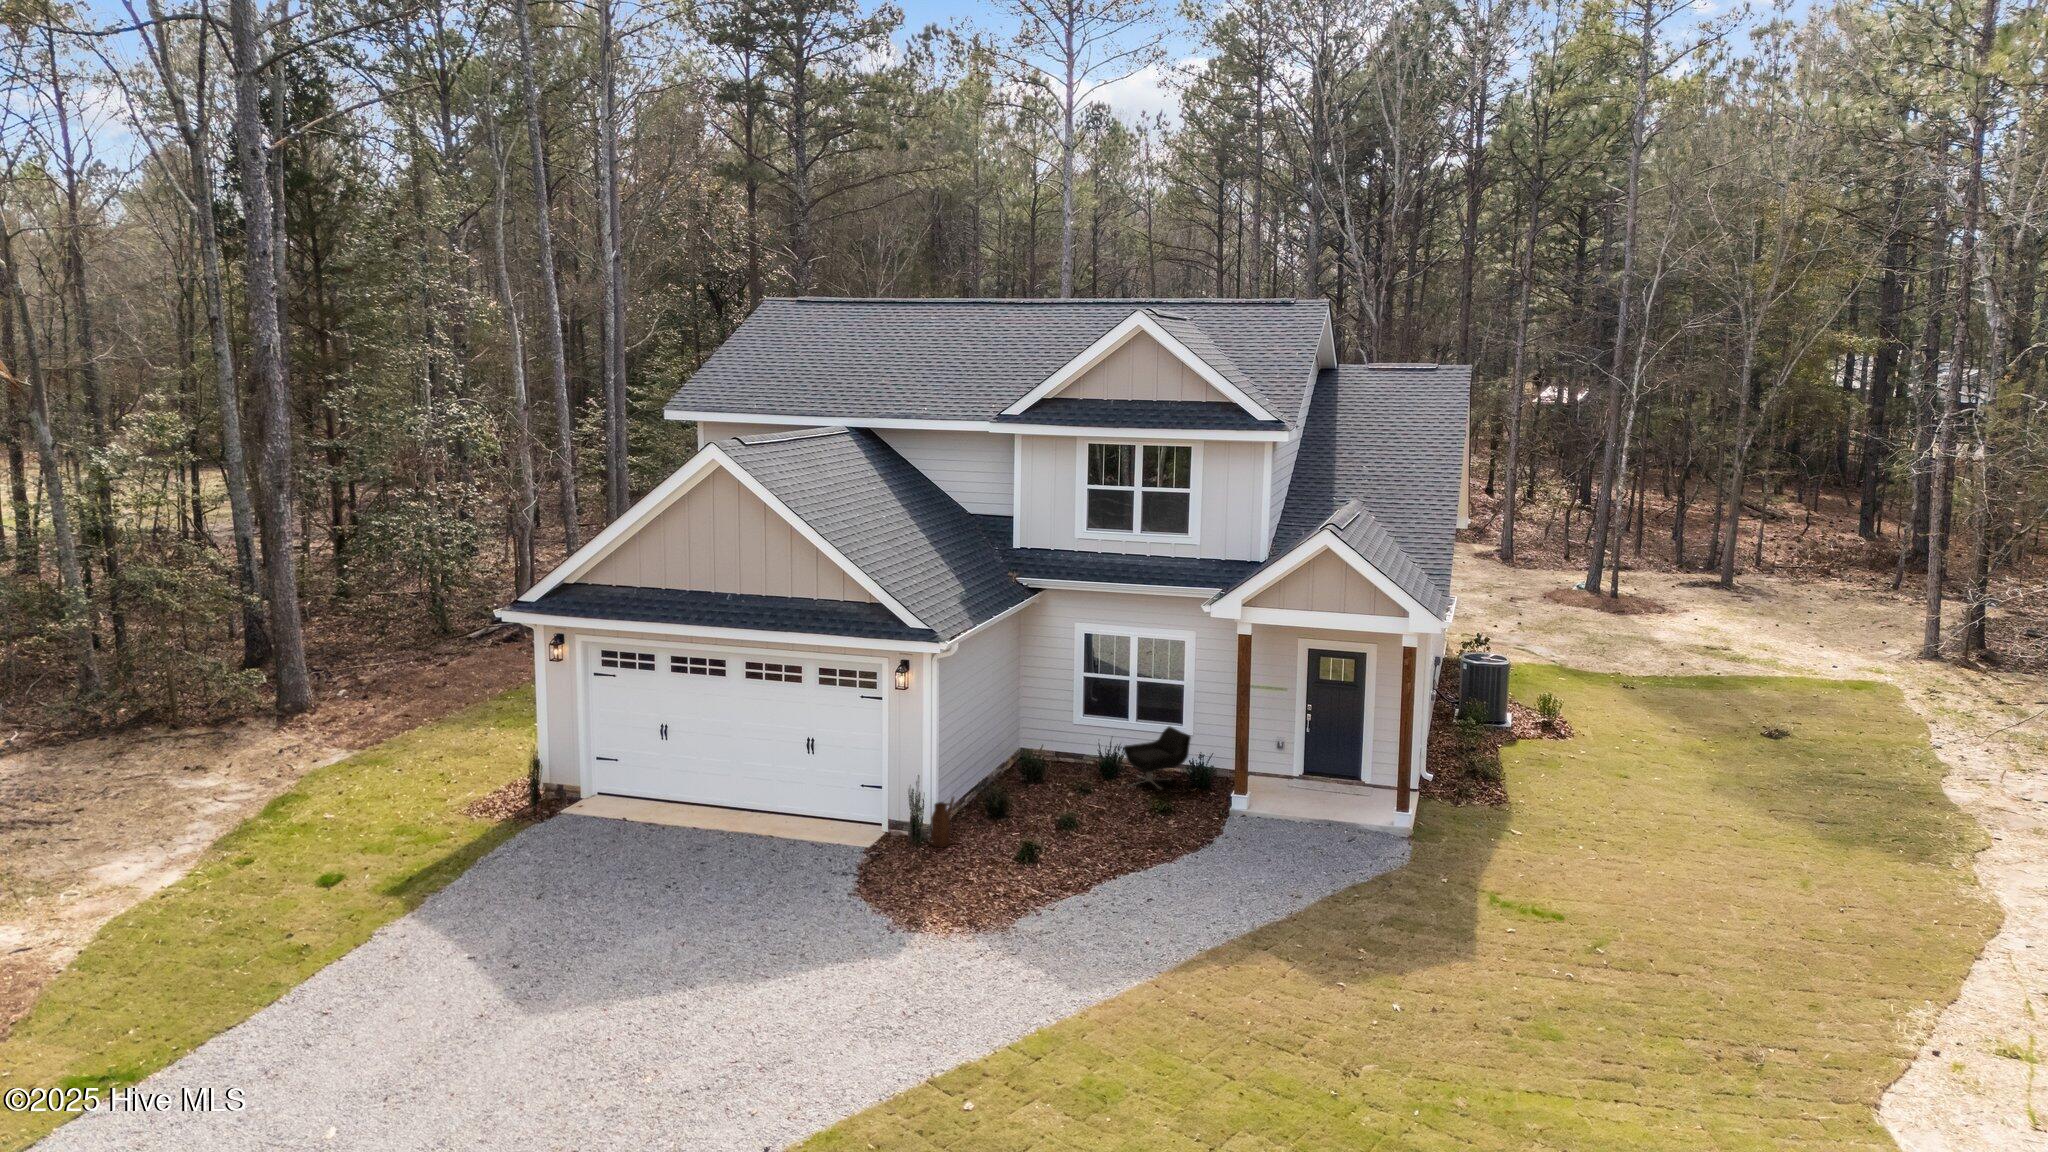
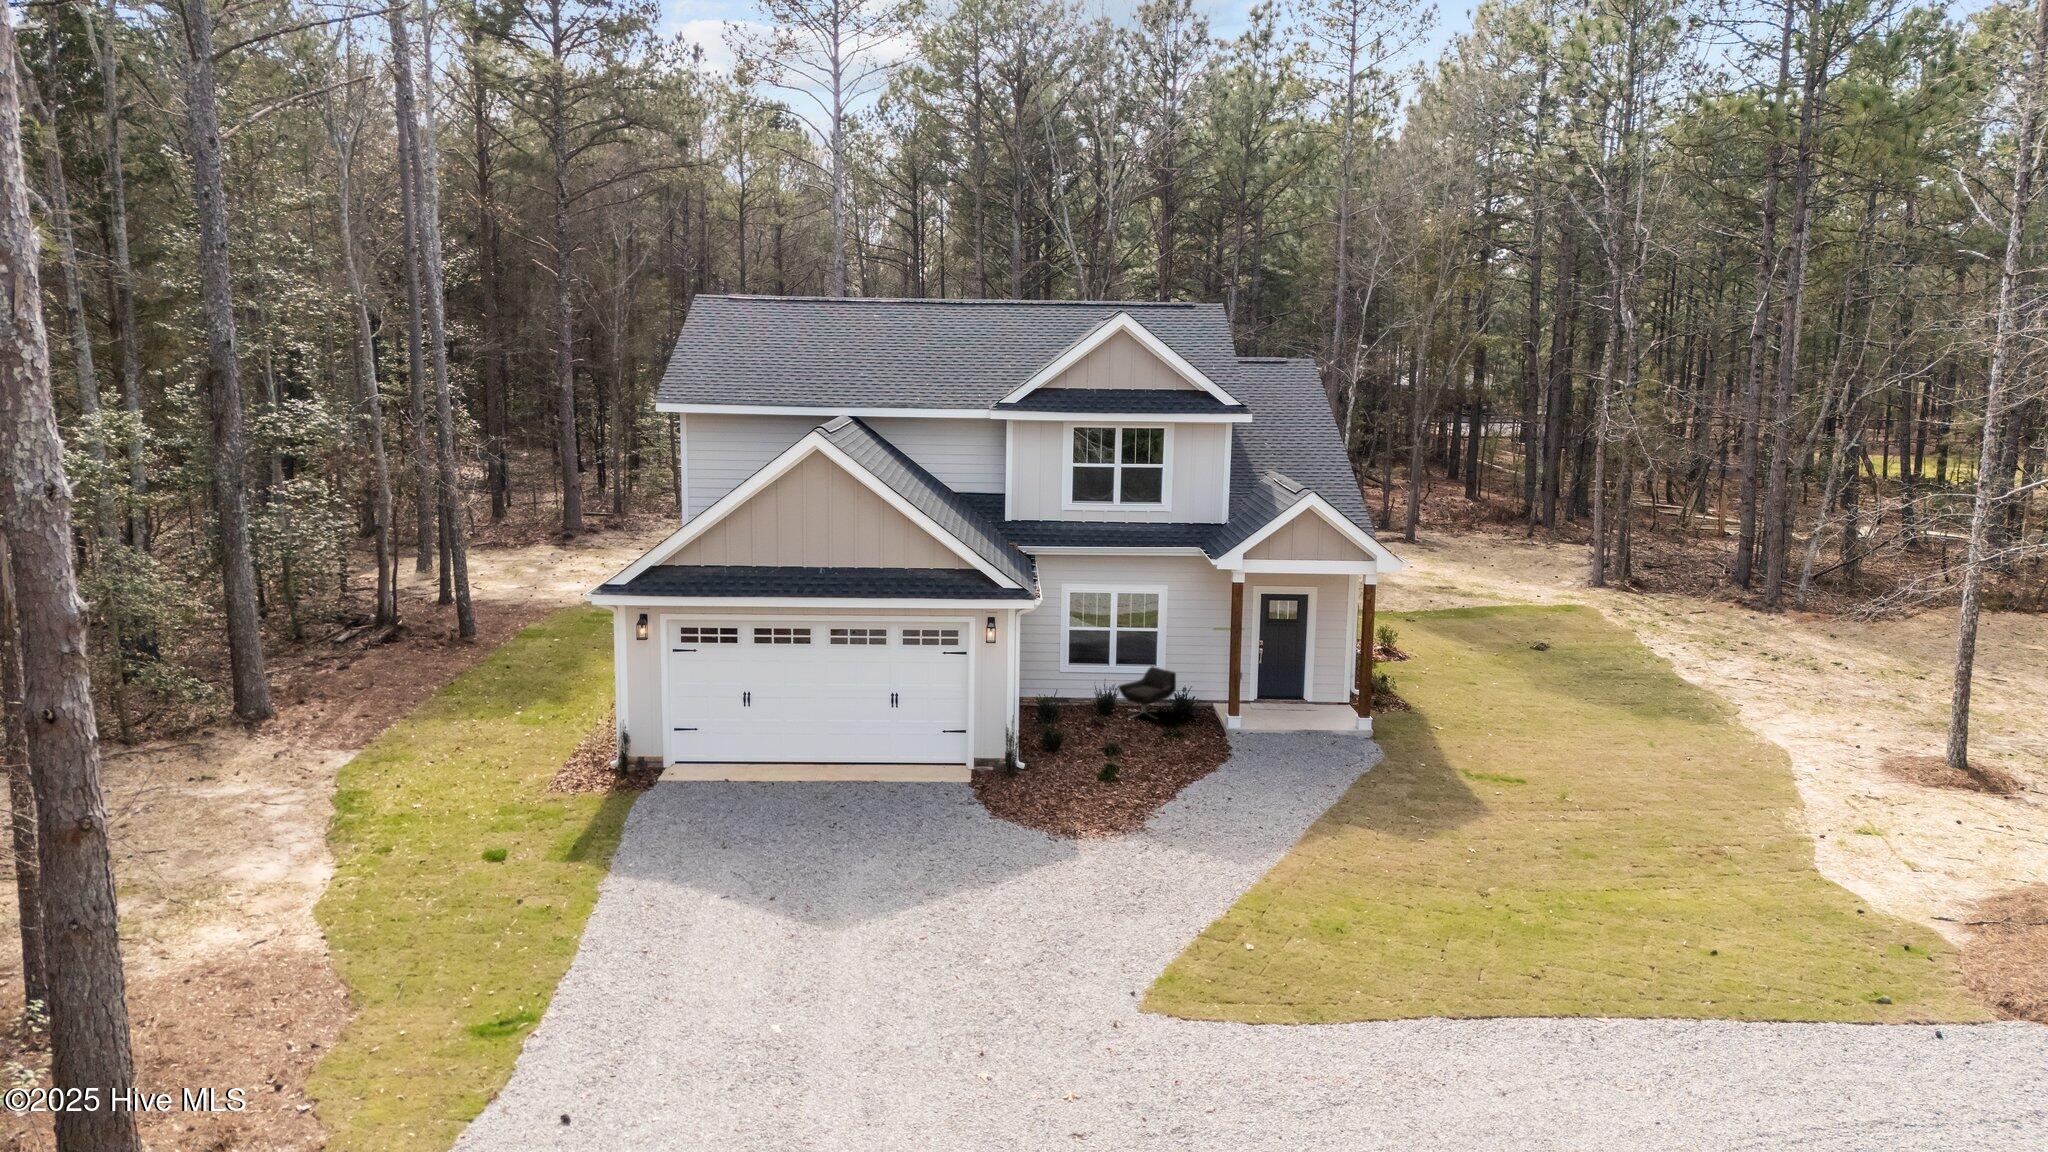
watering can: present [931,797,955,847] -> none [1015,735,1032,779]

